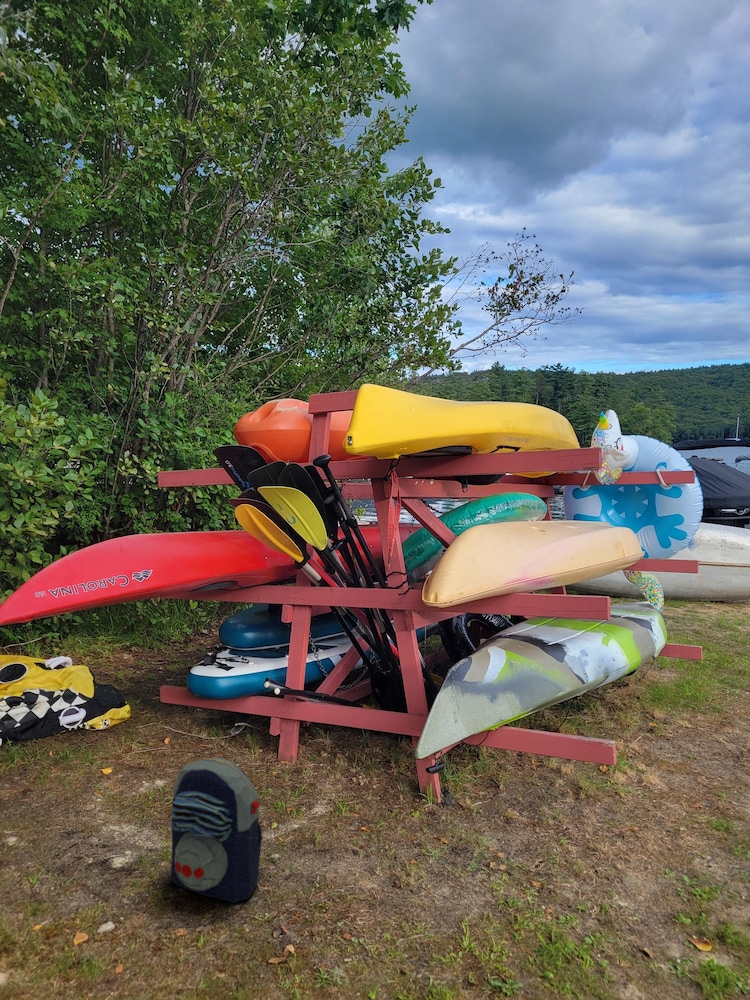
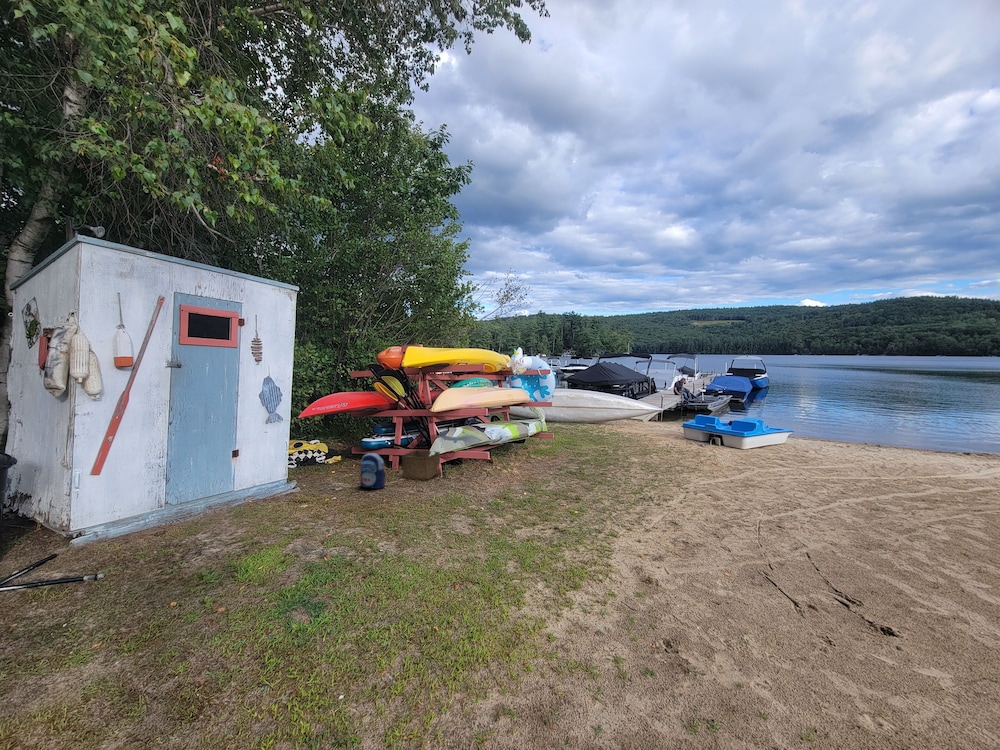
storage bin: none [315,718,439,843] -> present [402,450,441,480]

